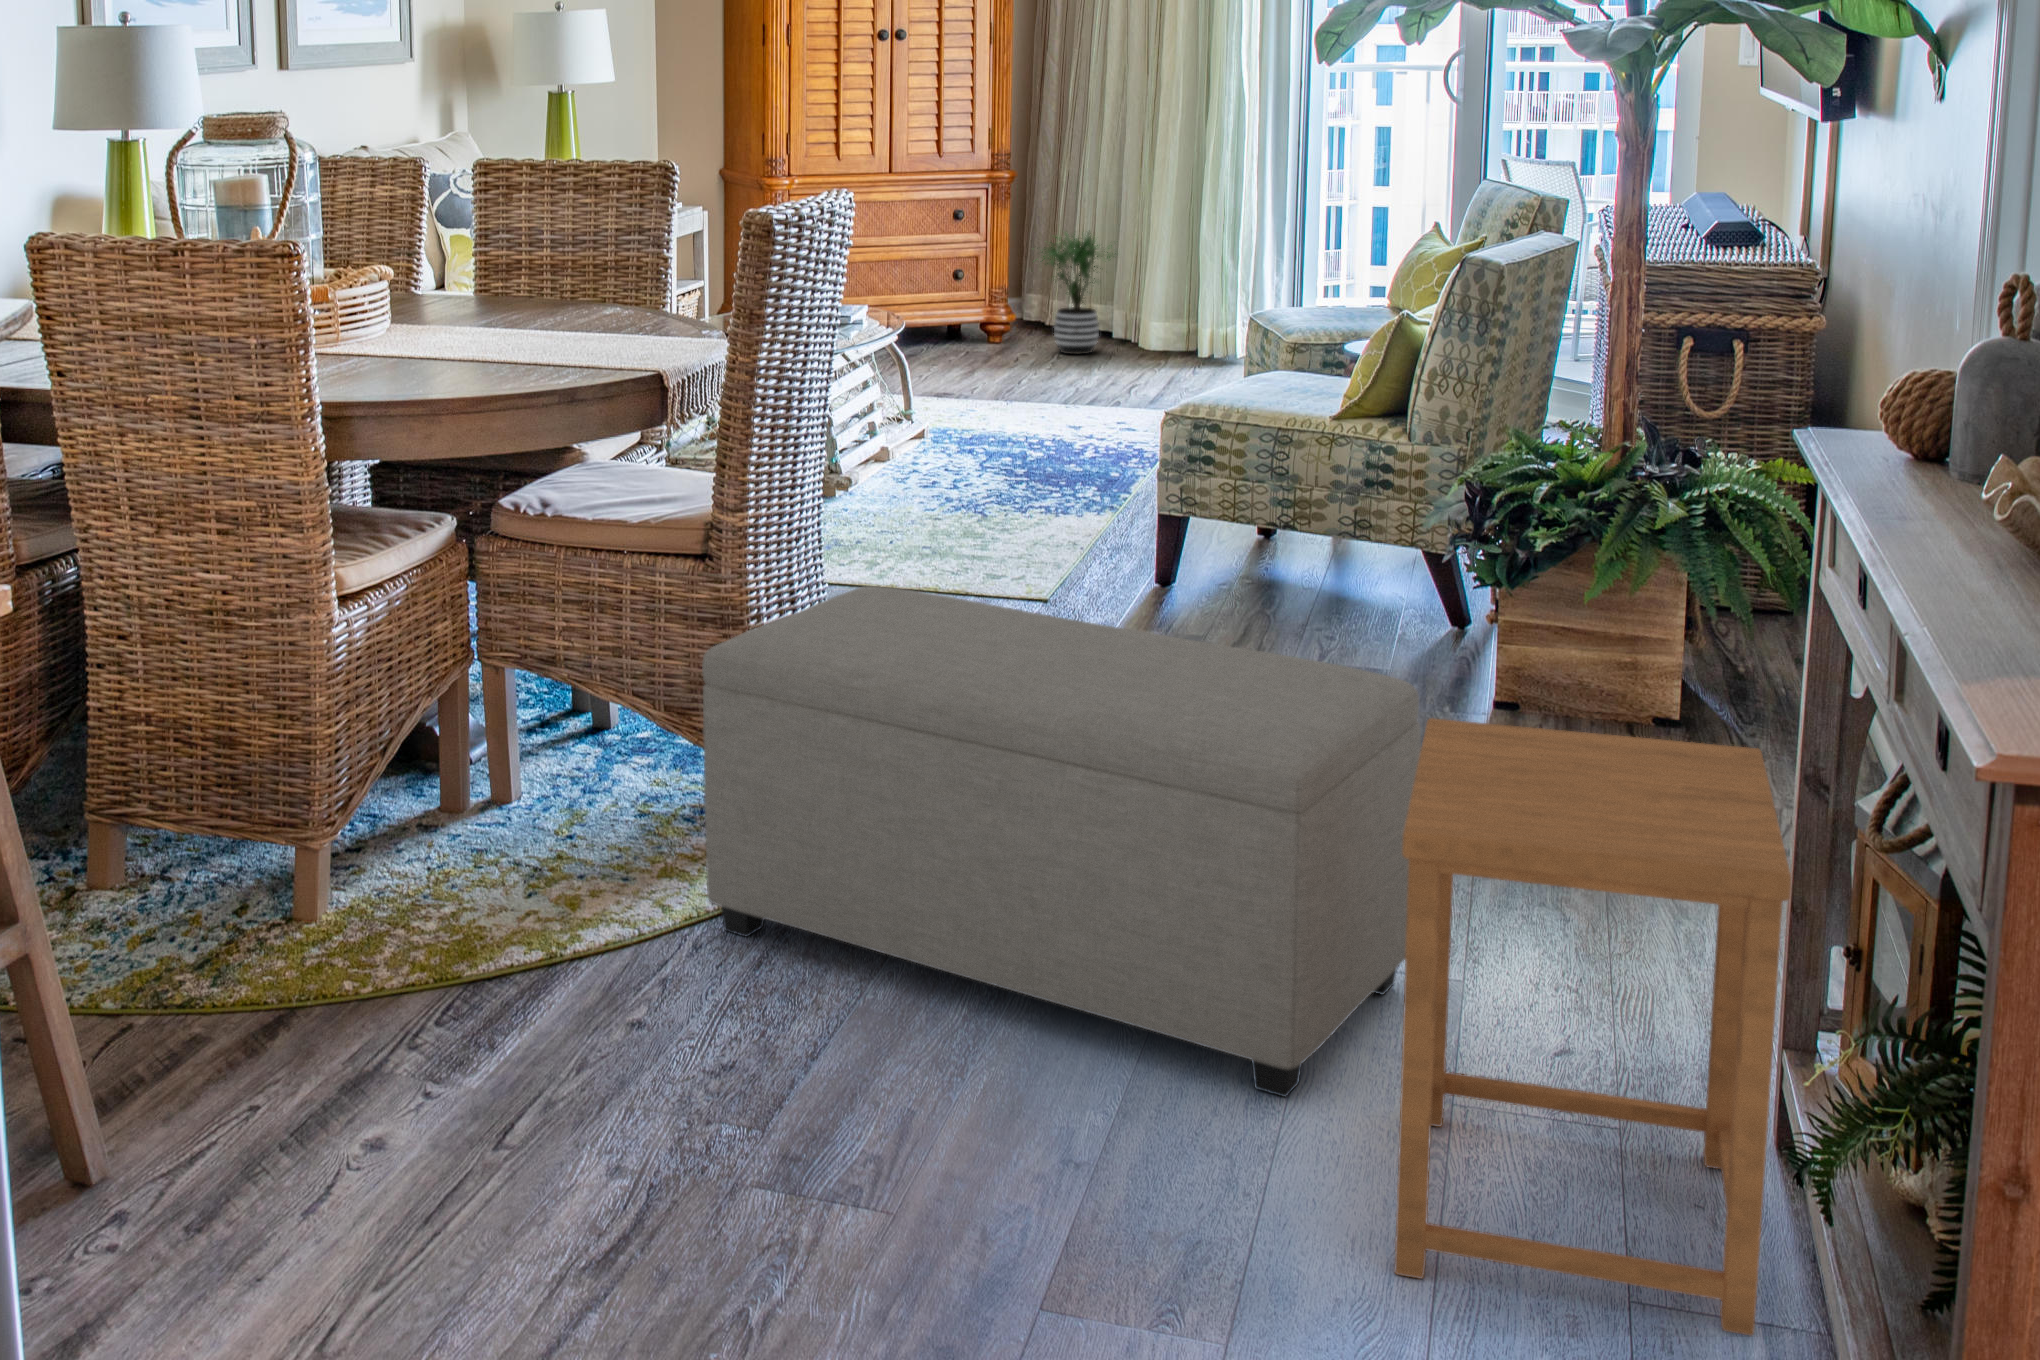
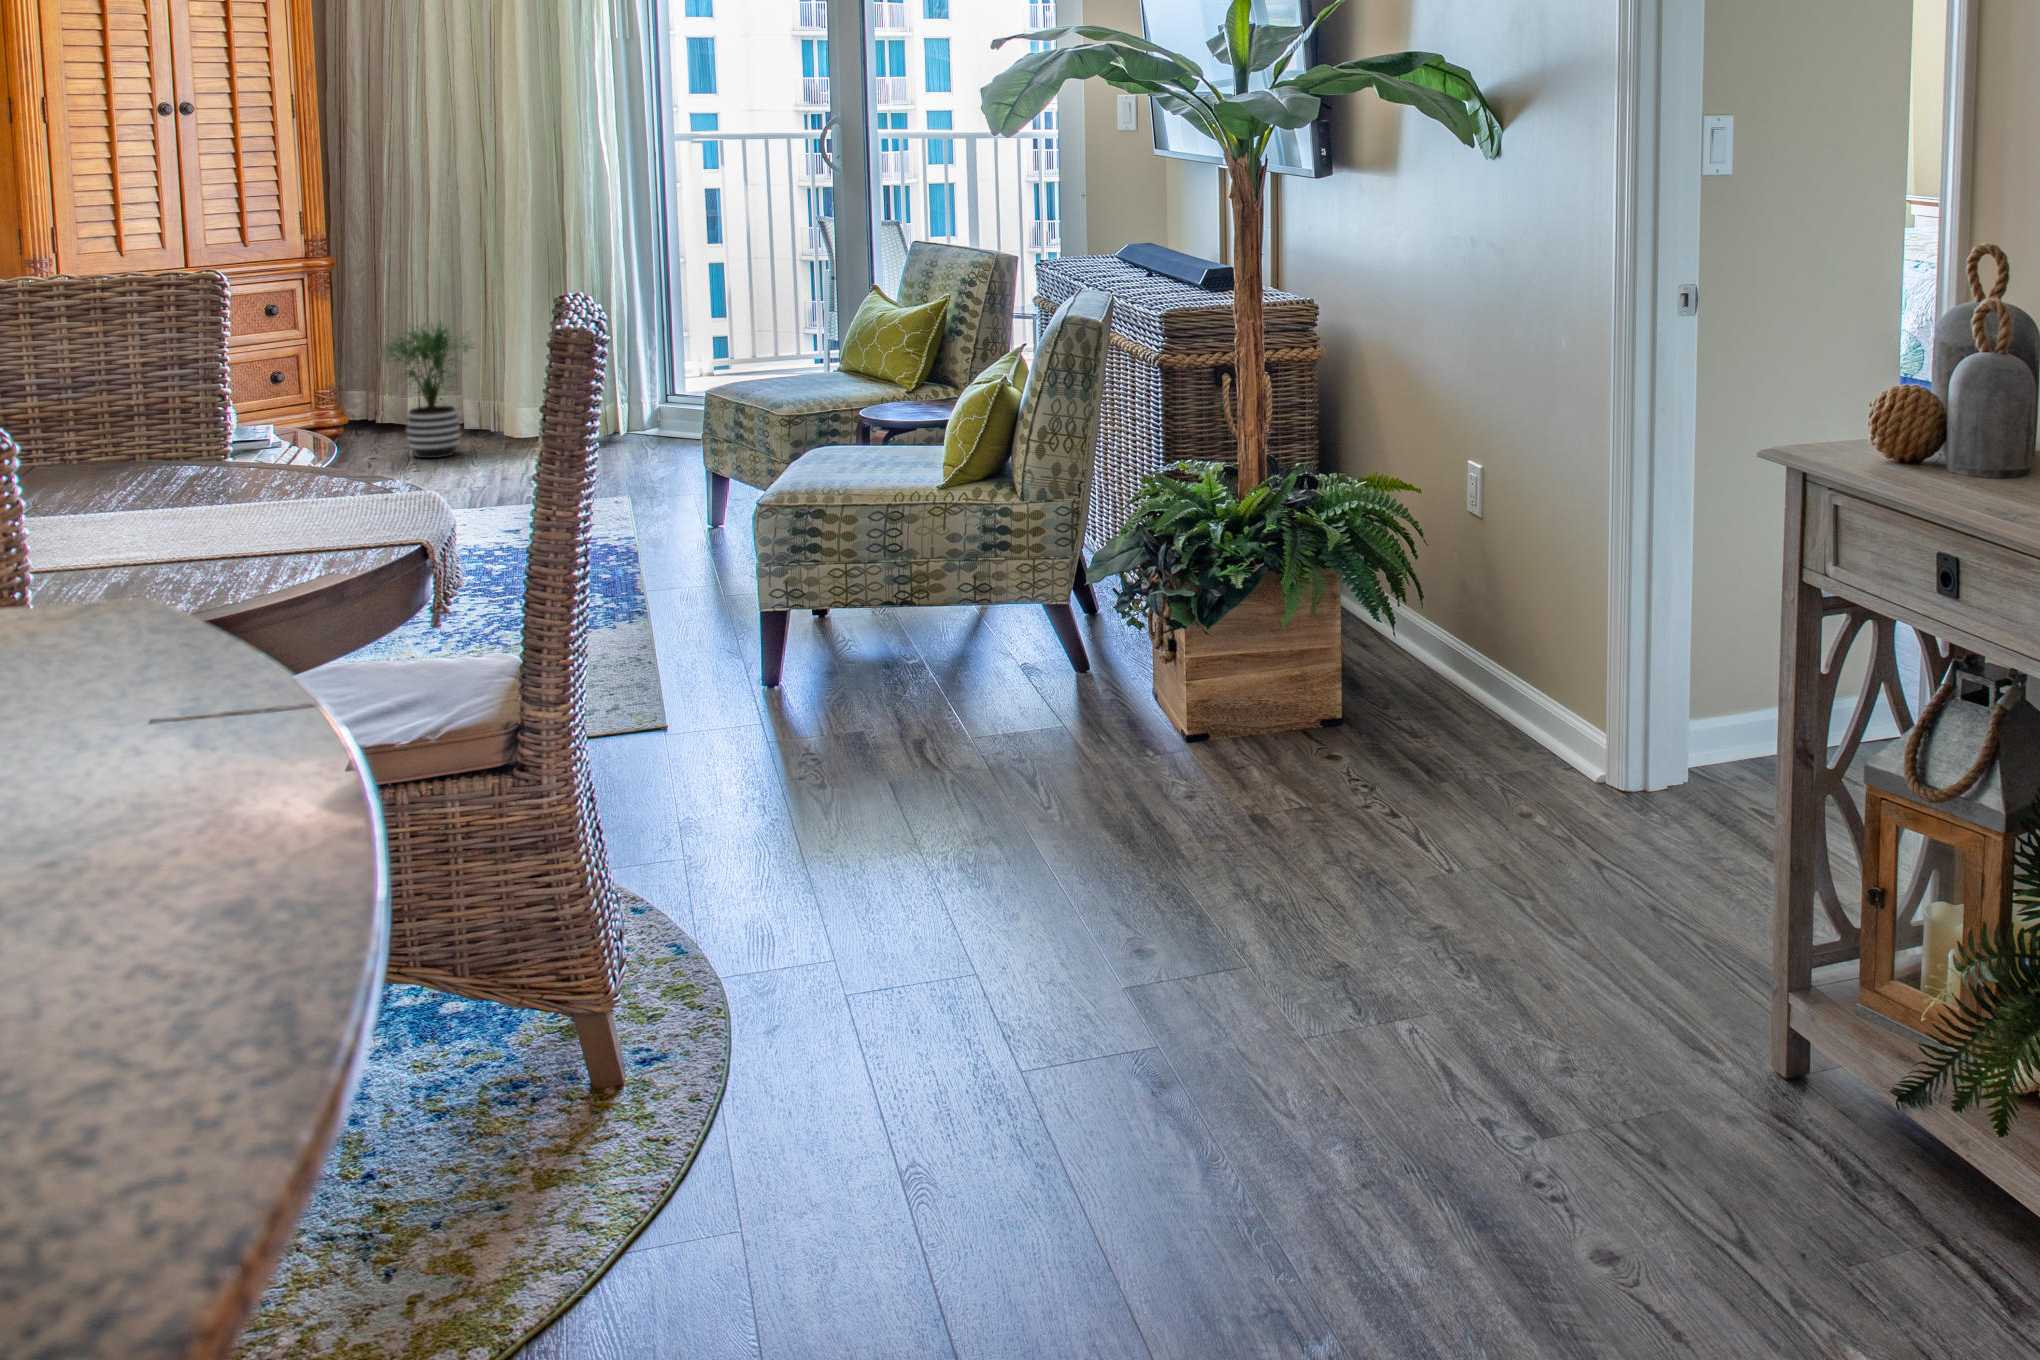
ottoman: present [702,586,1421,1097] -> none [608,717,1343,1147]
side table: present [1395,718,1791,1336] -> none [1428,713,1820,1239]

